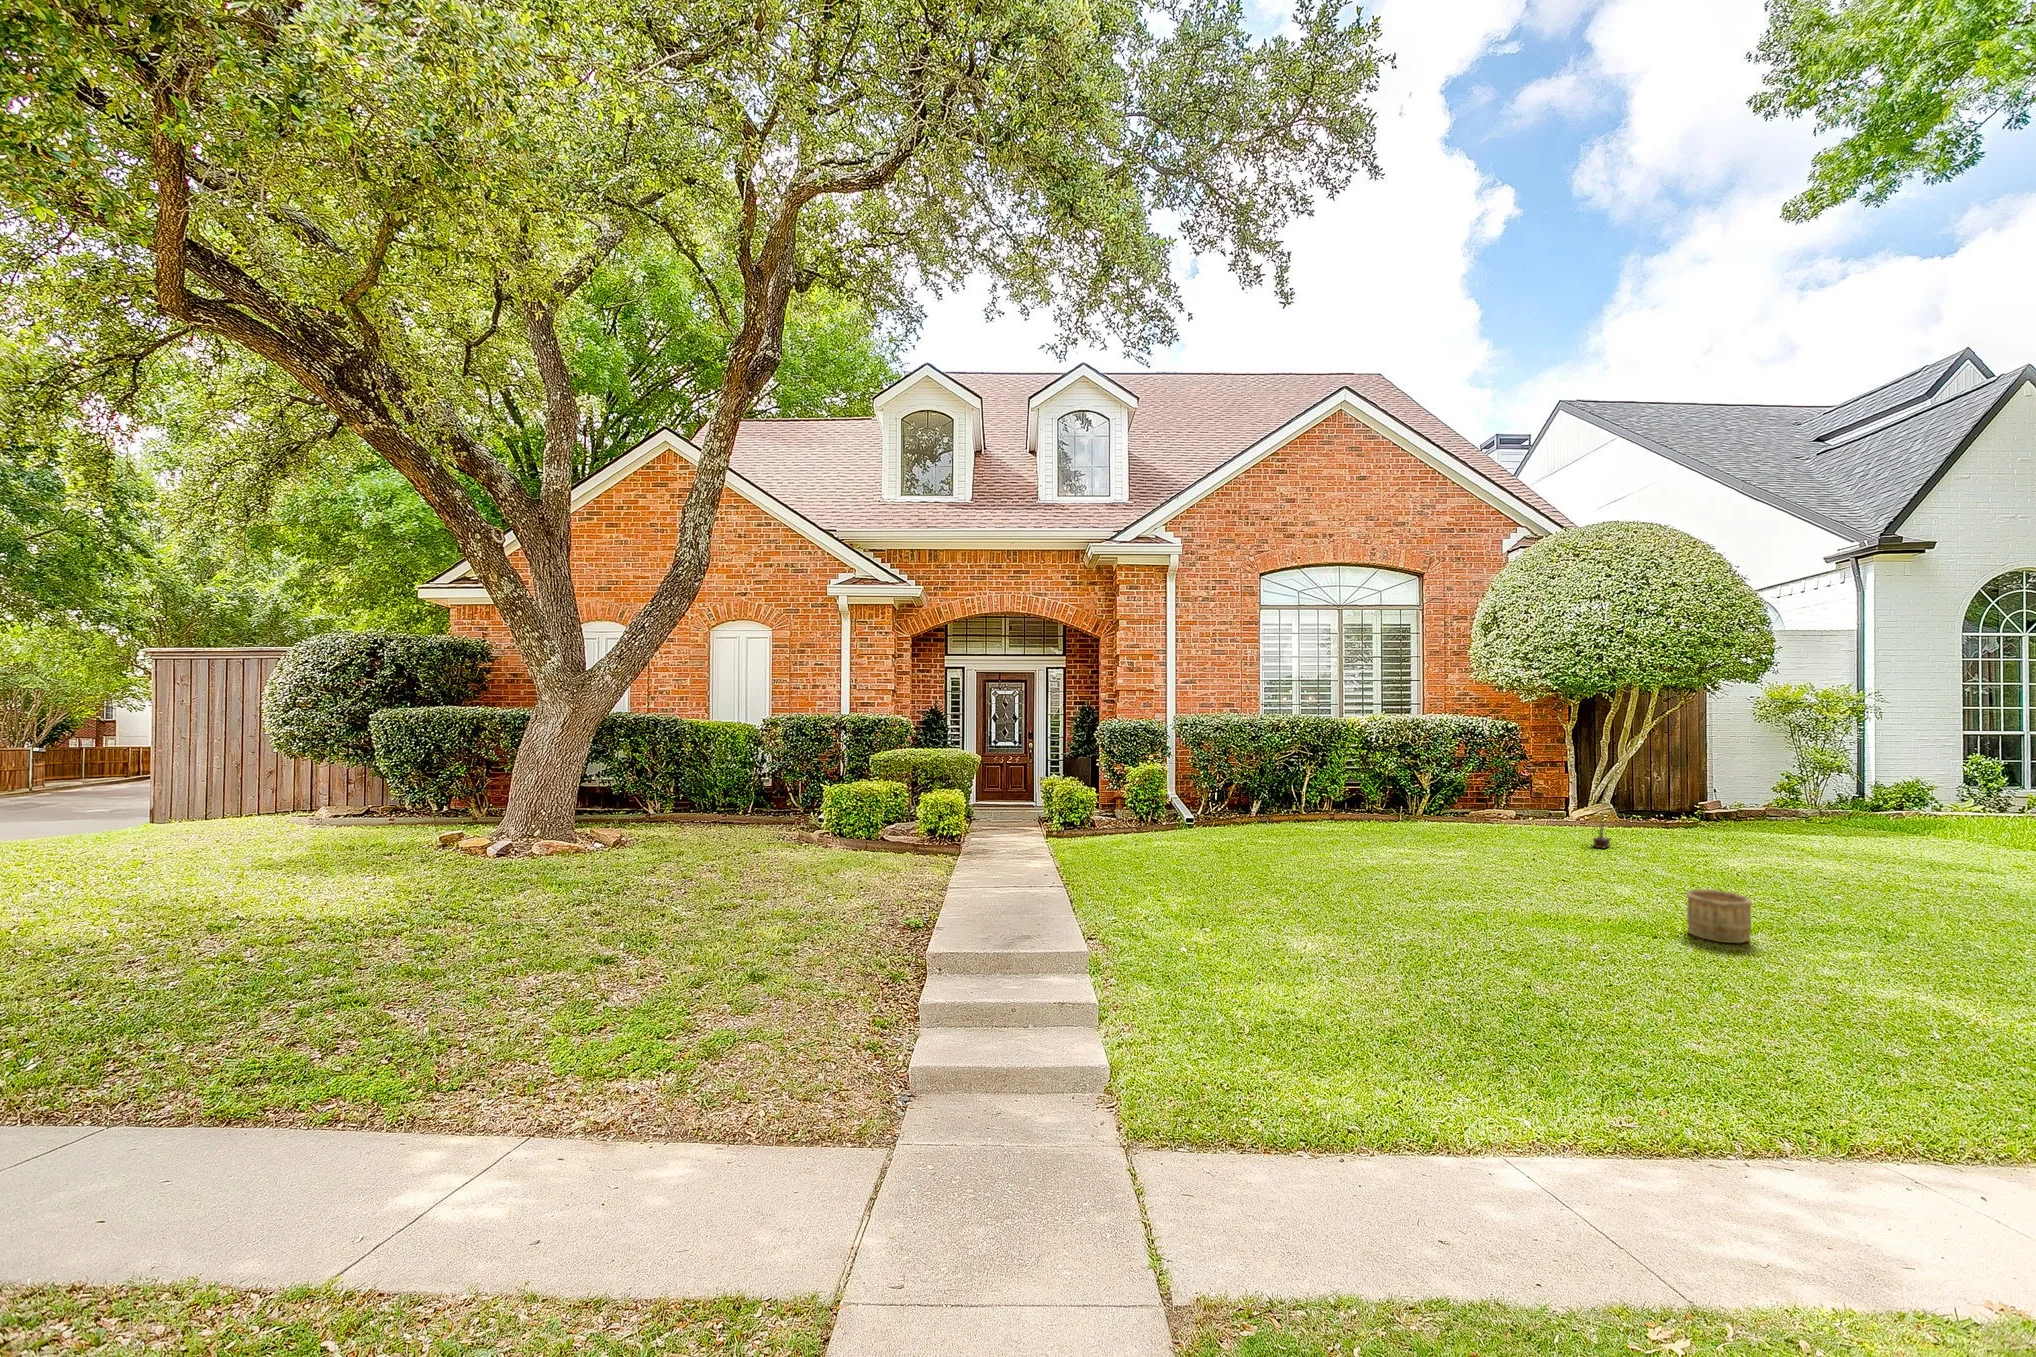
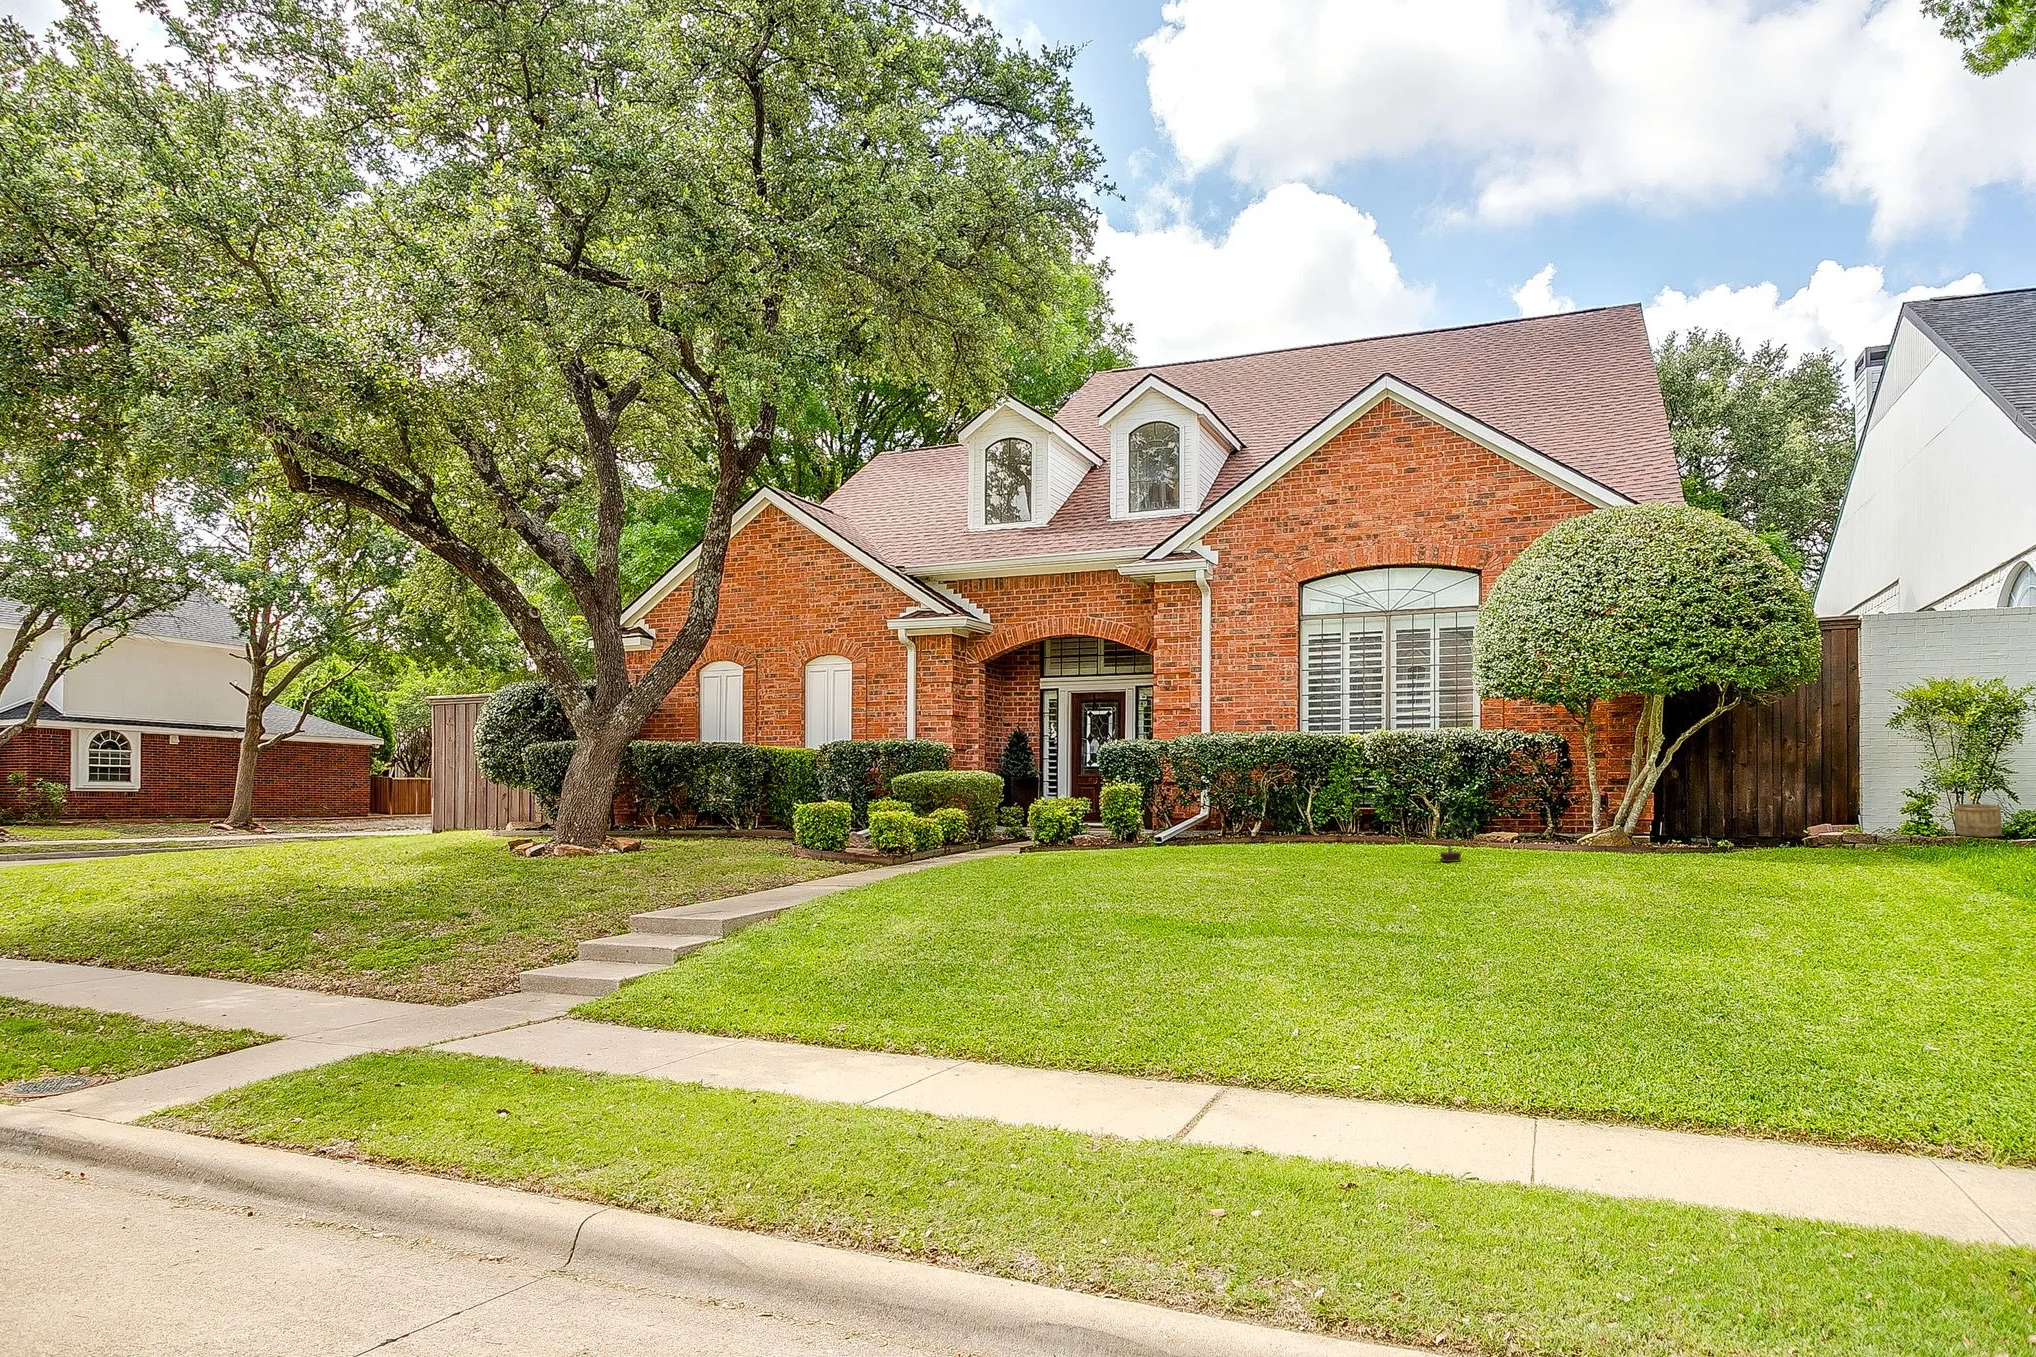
wooden bucket: present [1686,889,1752,943] -> present [1953,804,2002,837]

